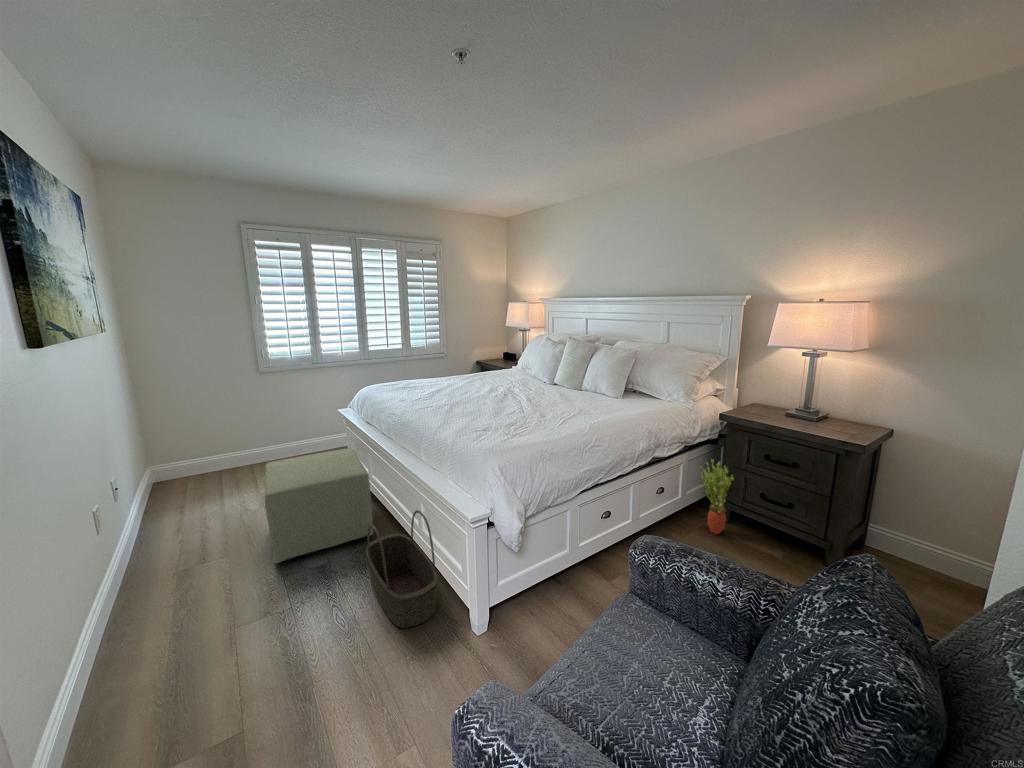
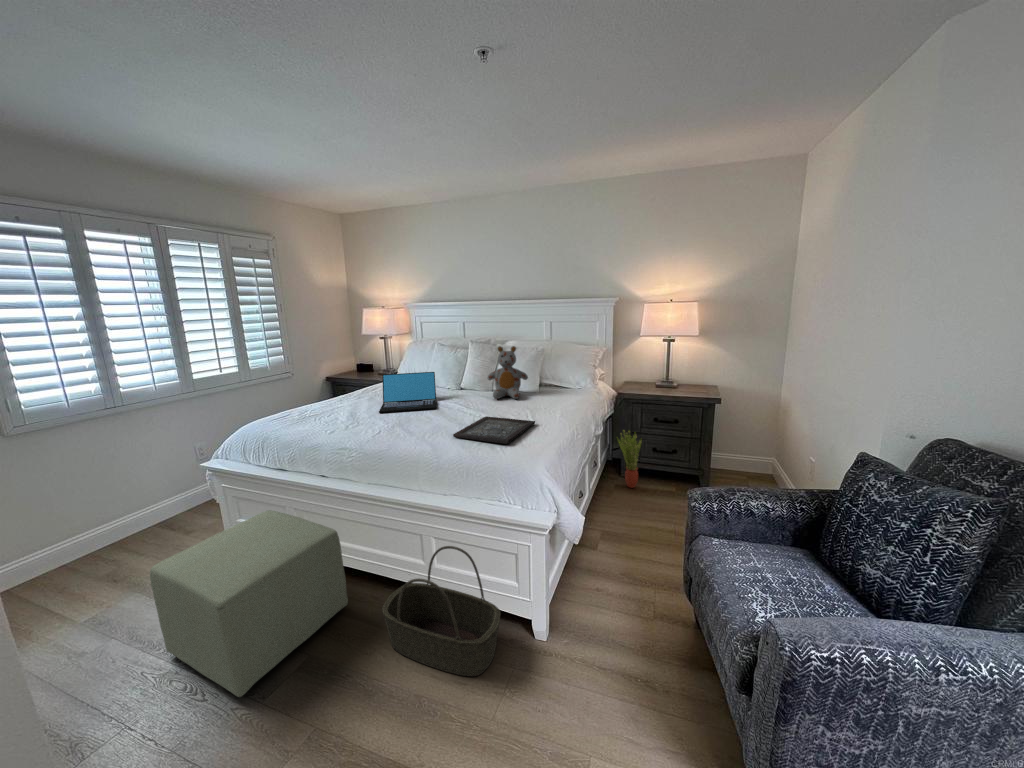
stuffed bear: none [552,343,596,399] -> present [487,346,528,399]
laptop: none [448,359,510,395] -> present [379,372,436,413]
tray: none [464,408,549,434] -> present [453,416,535,444]

